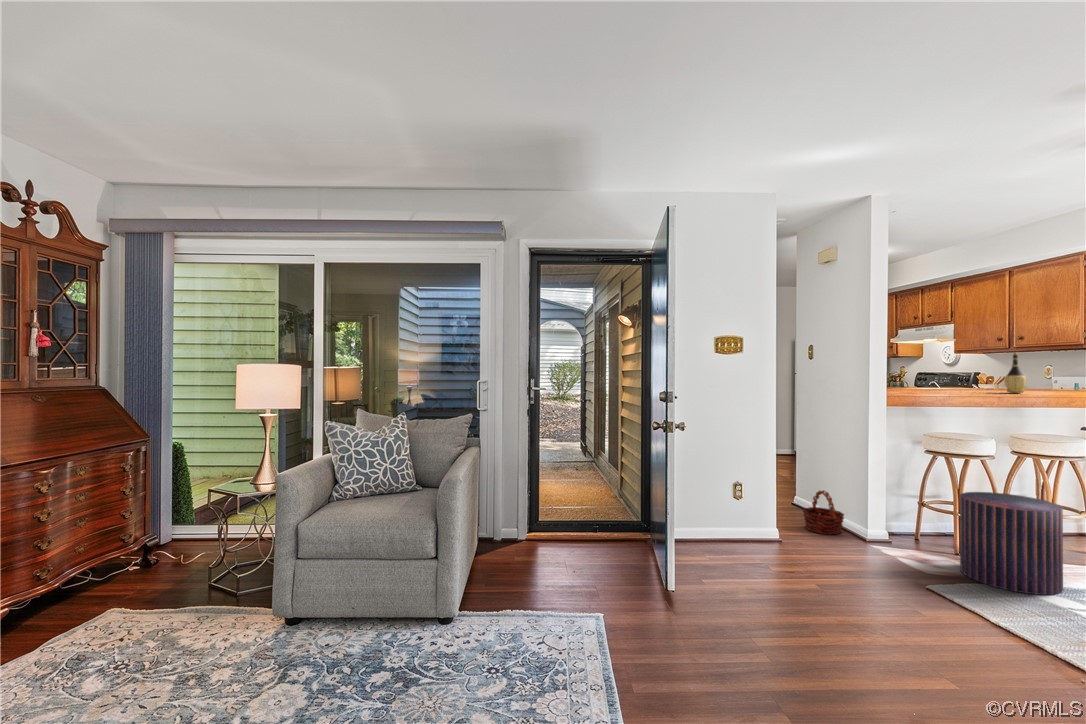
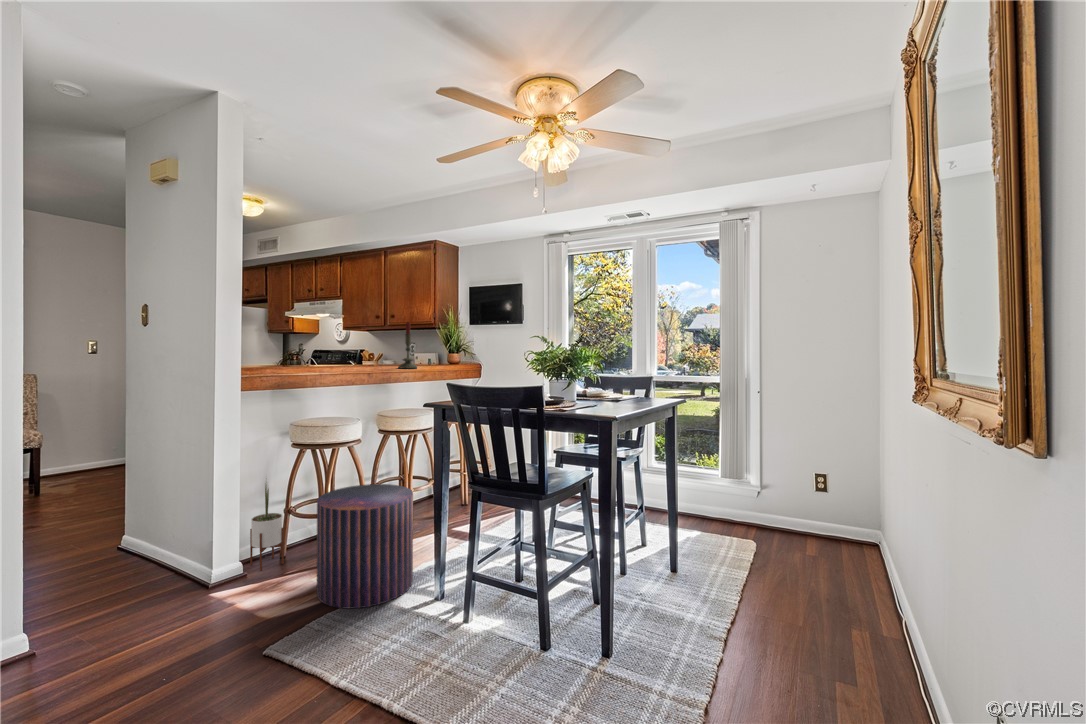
candle: none [1034,346,1059,394] -> present [399,322,417,369]
wine bottle: present [1004,352,1026,393] -> none [374,326,392,369]
potted plant: none [893,471,922,545] -> present [250,481,284,571]
basket: present [803,491,844,534] -> none [109,524,182,595]

